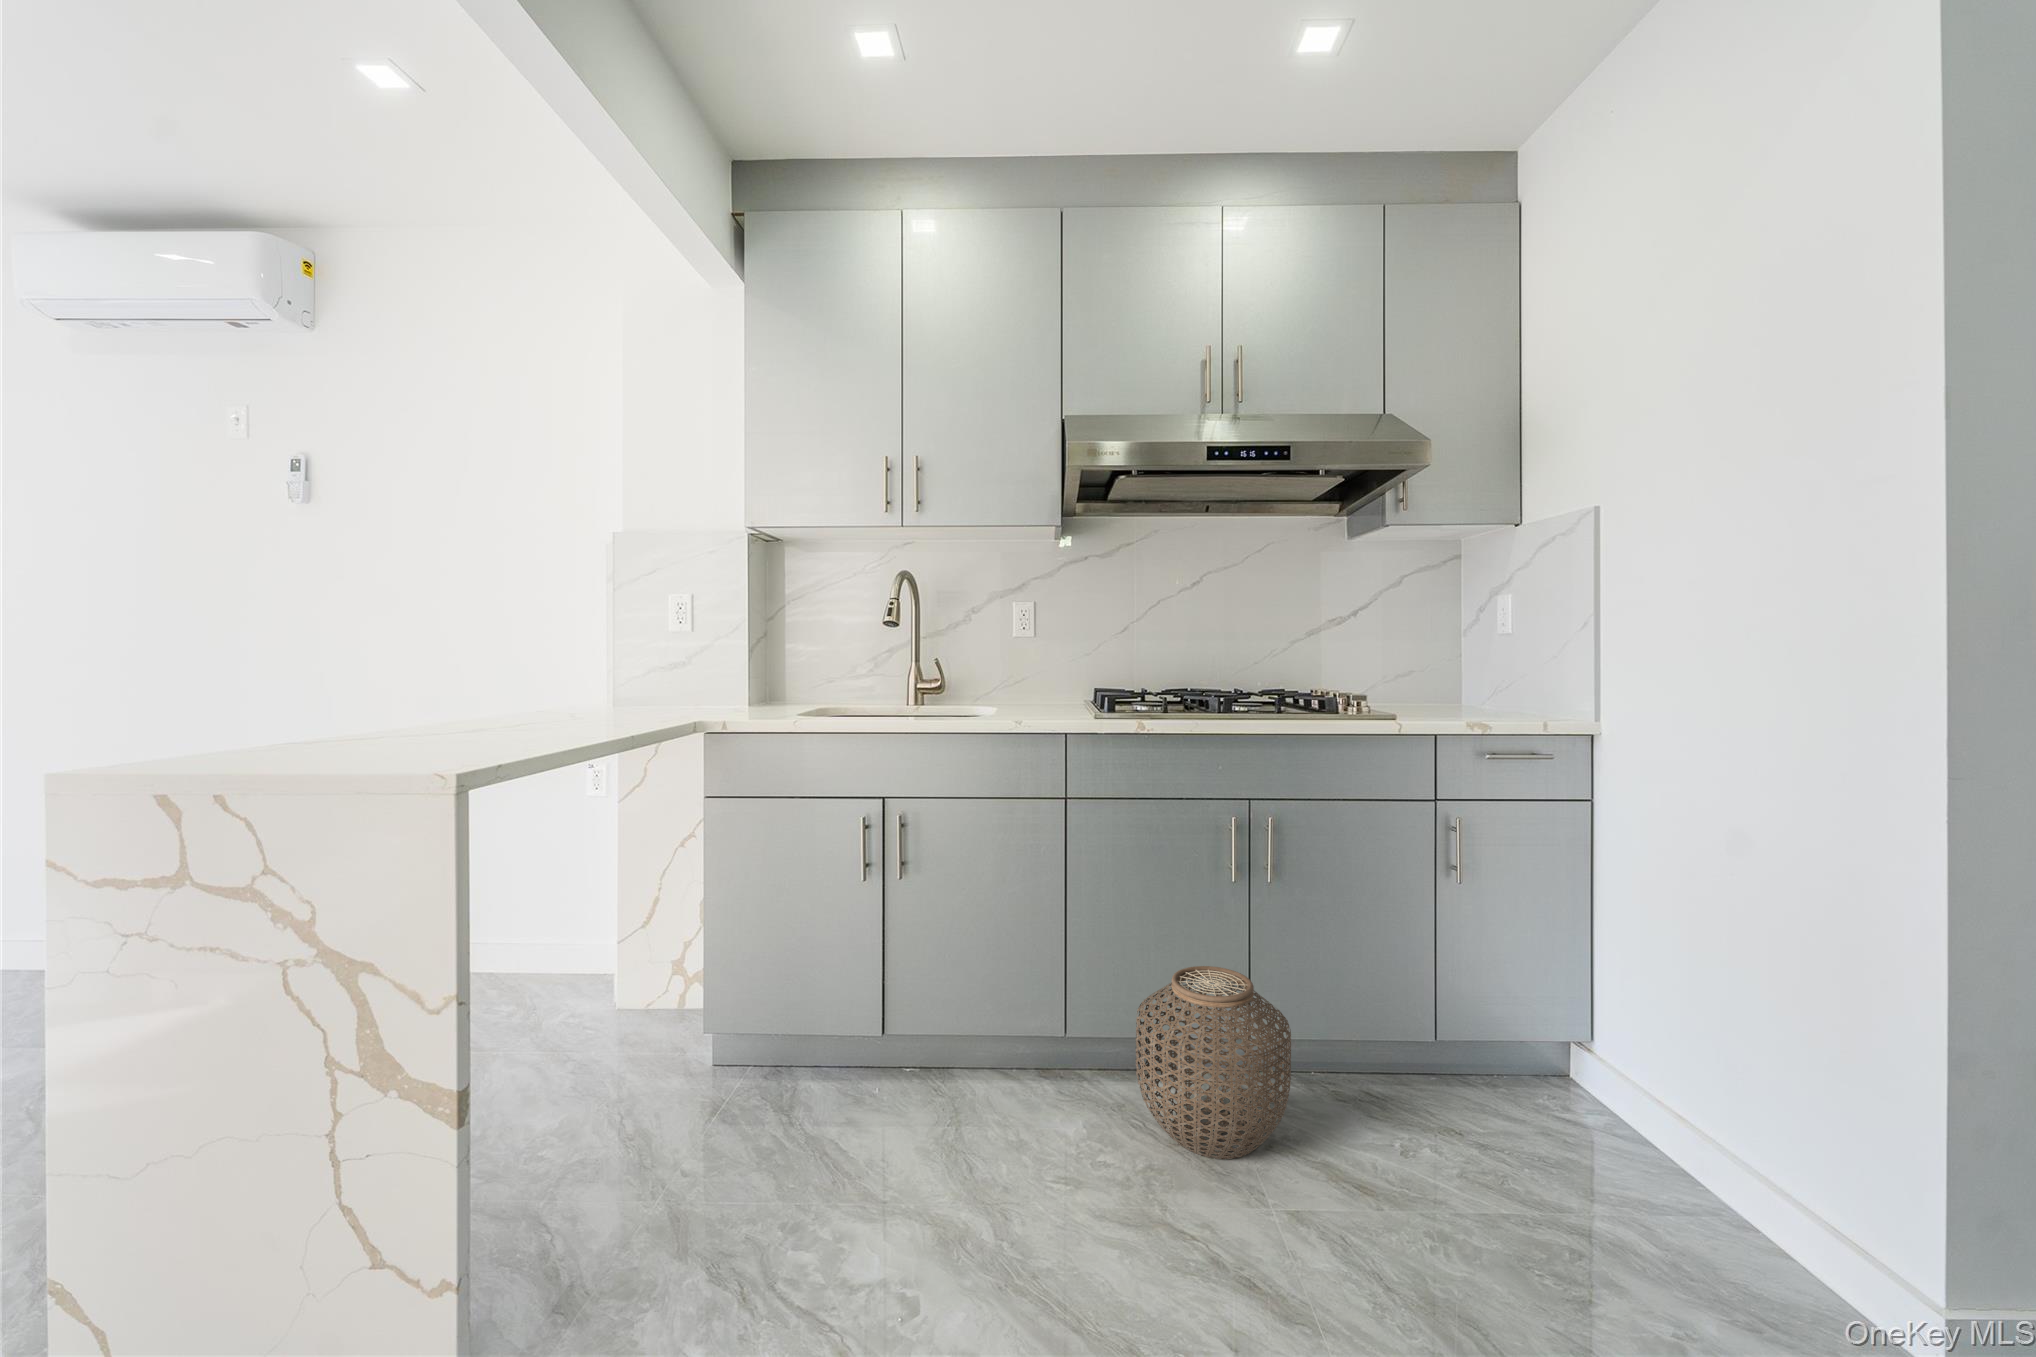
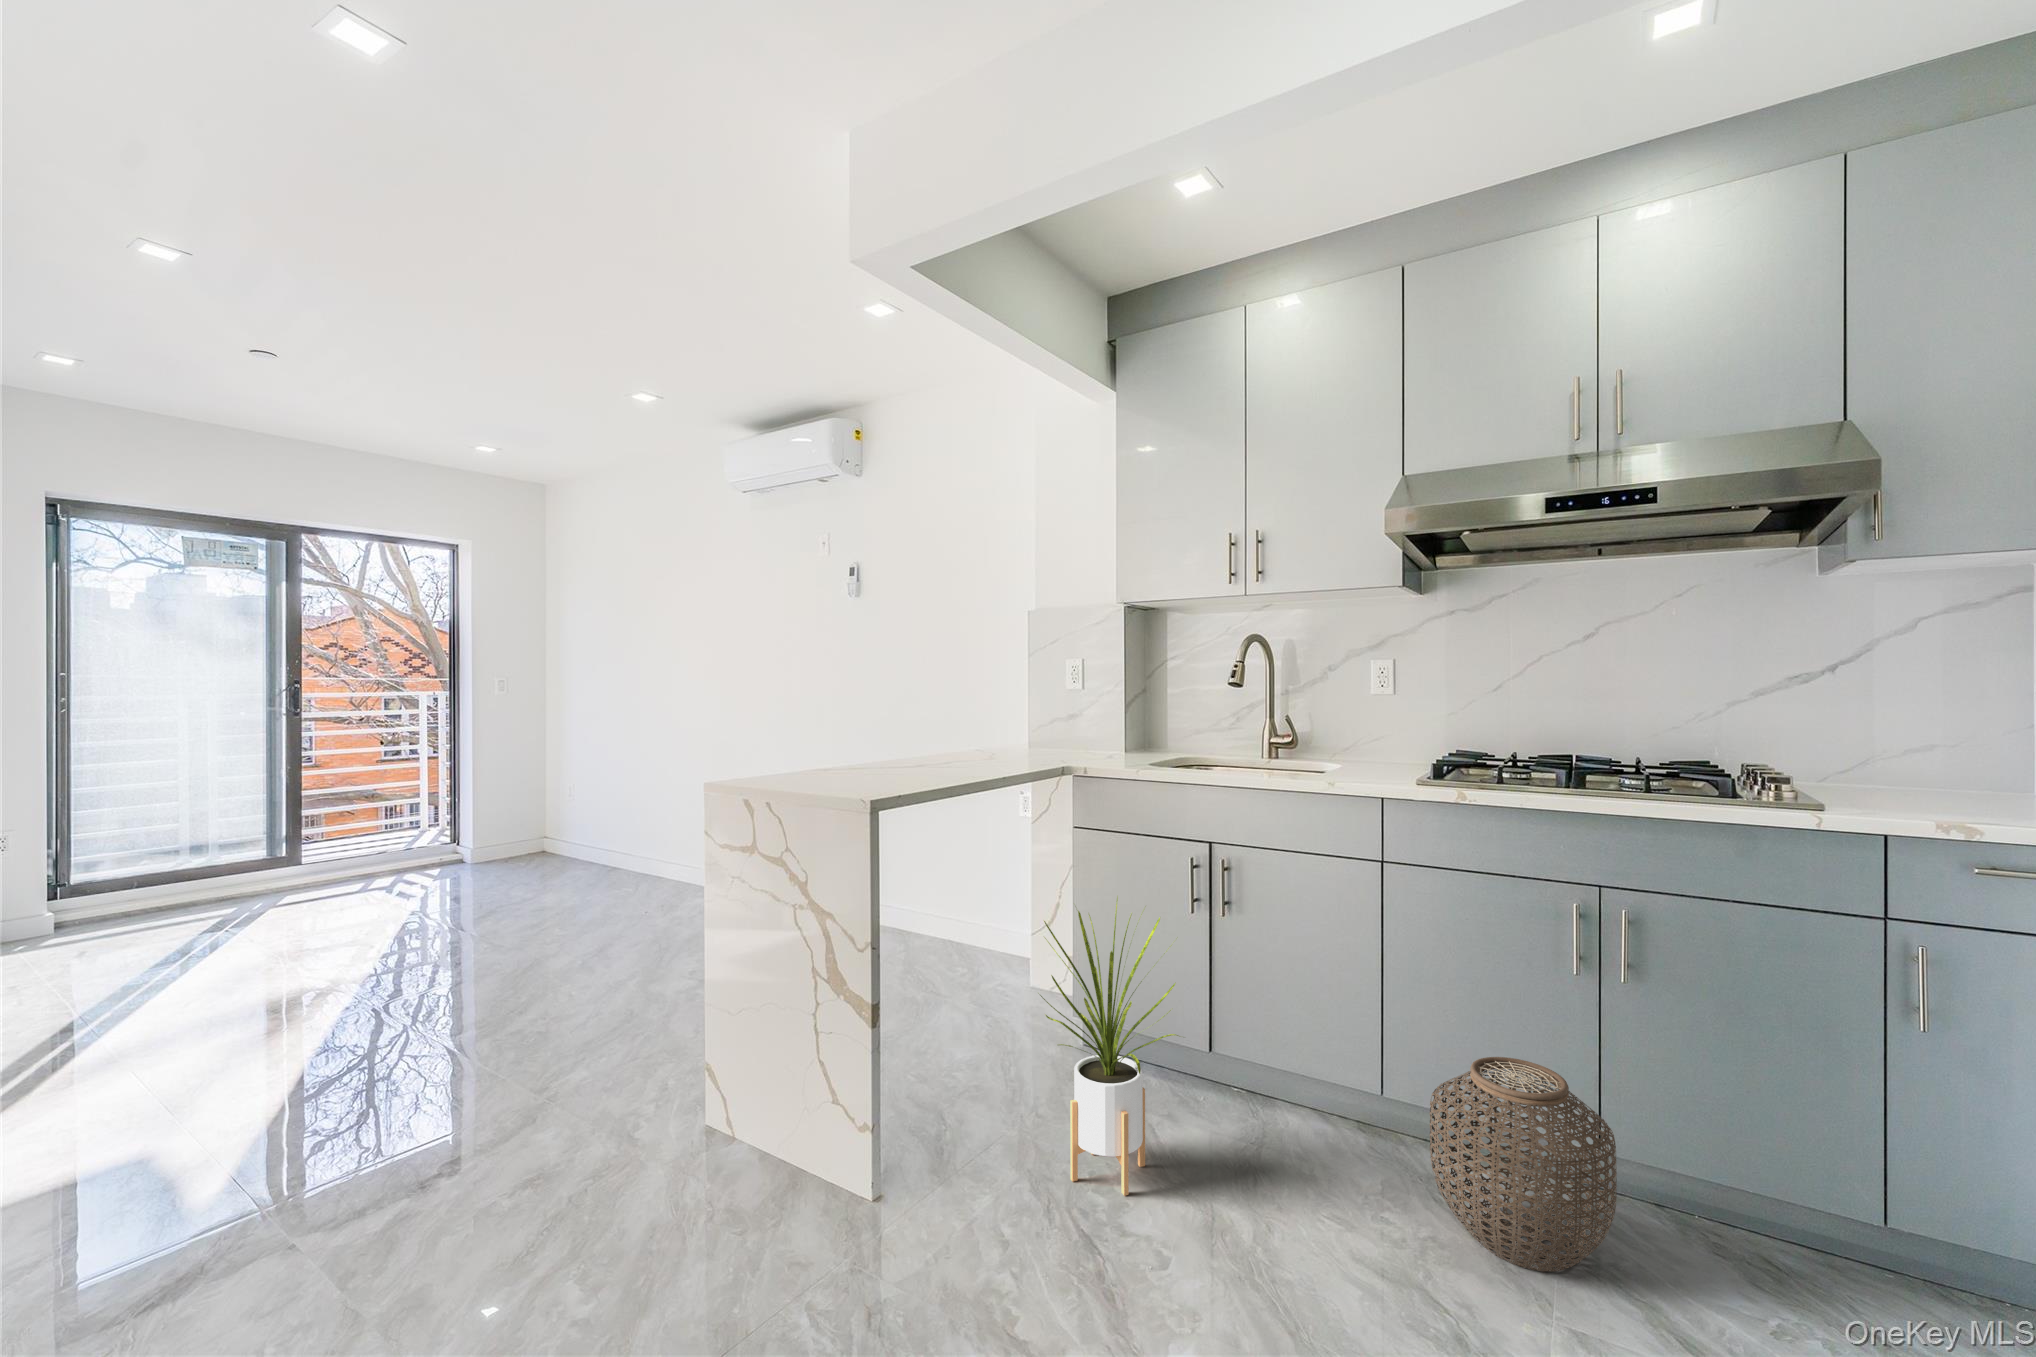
house plant: none [715,868,901,1240] -> present [1040,897,1178,1196]

